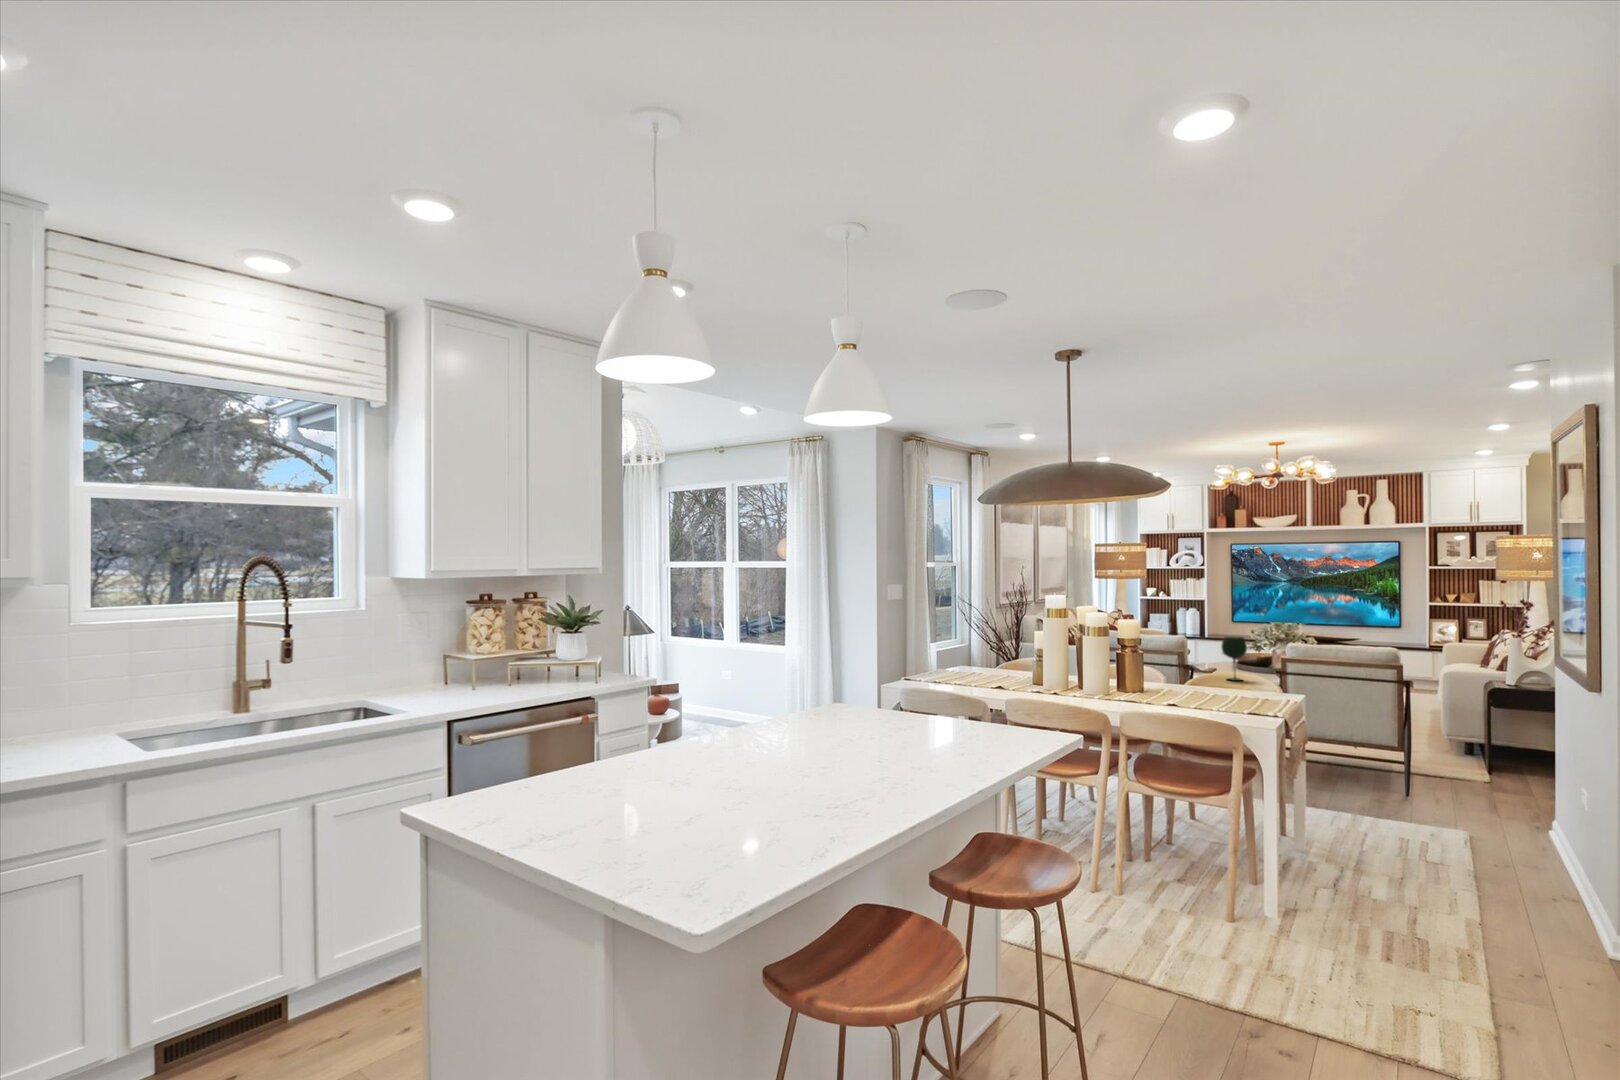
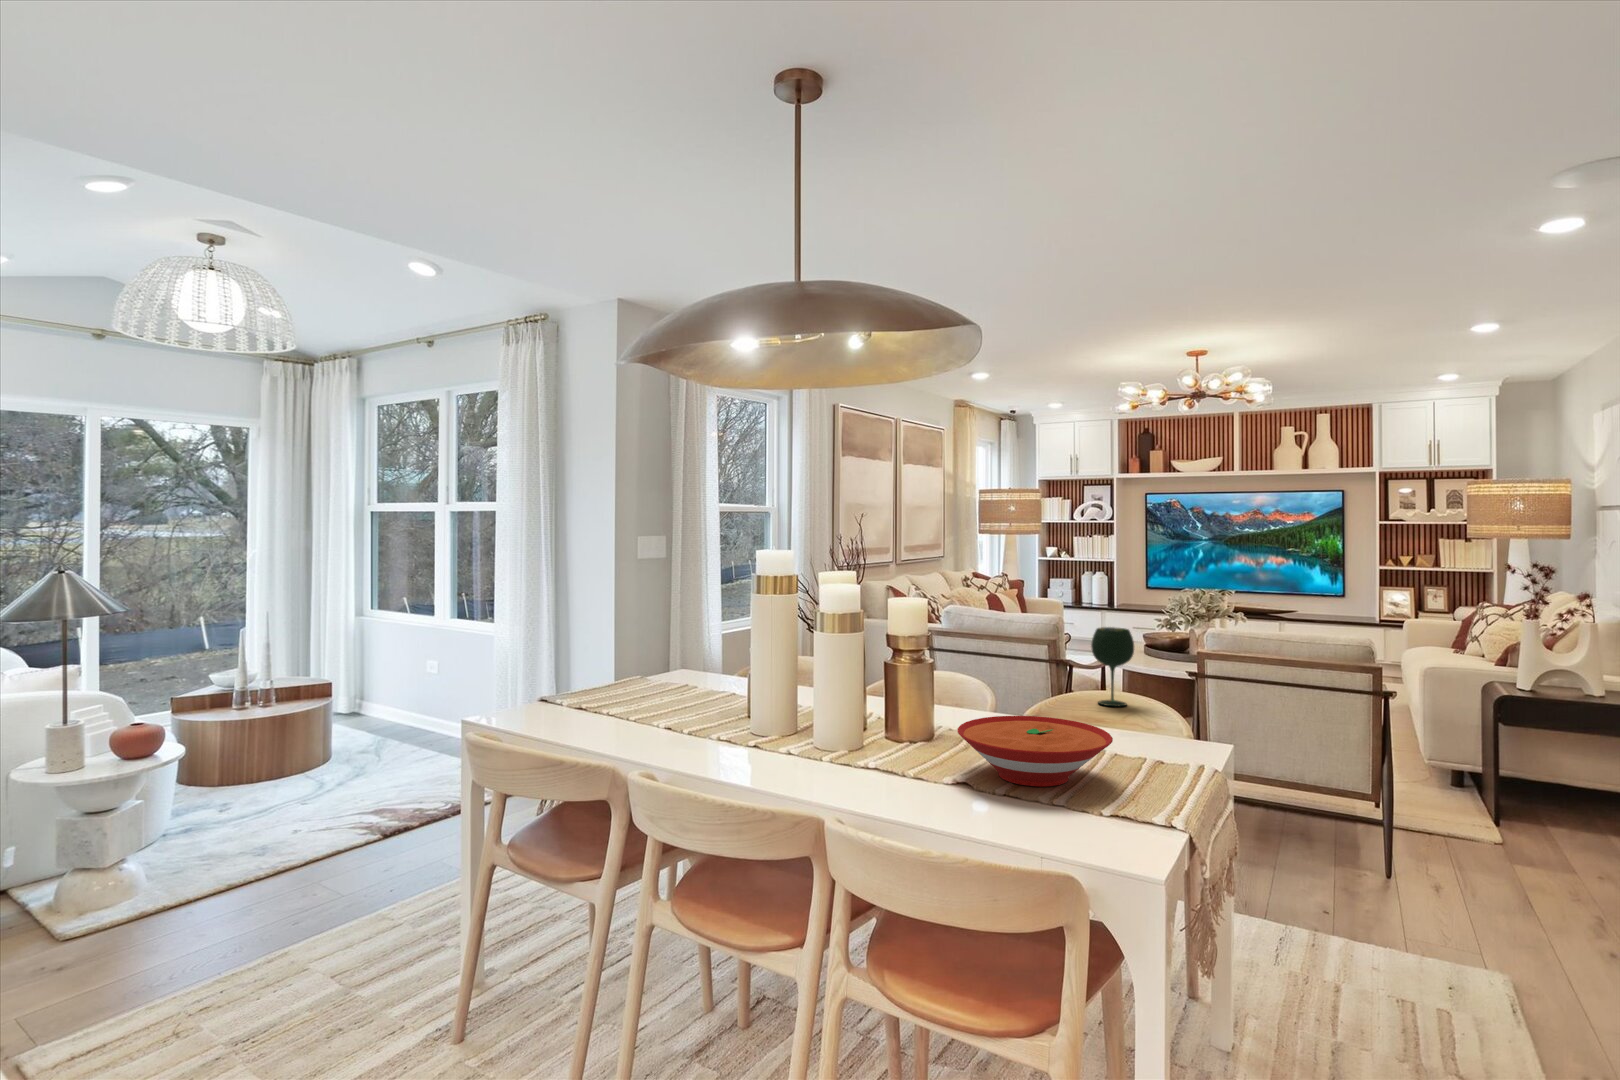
bowl: none [1165,677,1245,706] -> present [957,716,1113,786]

